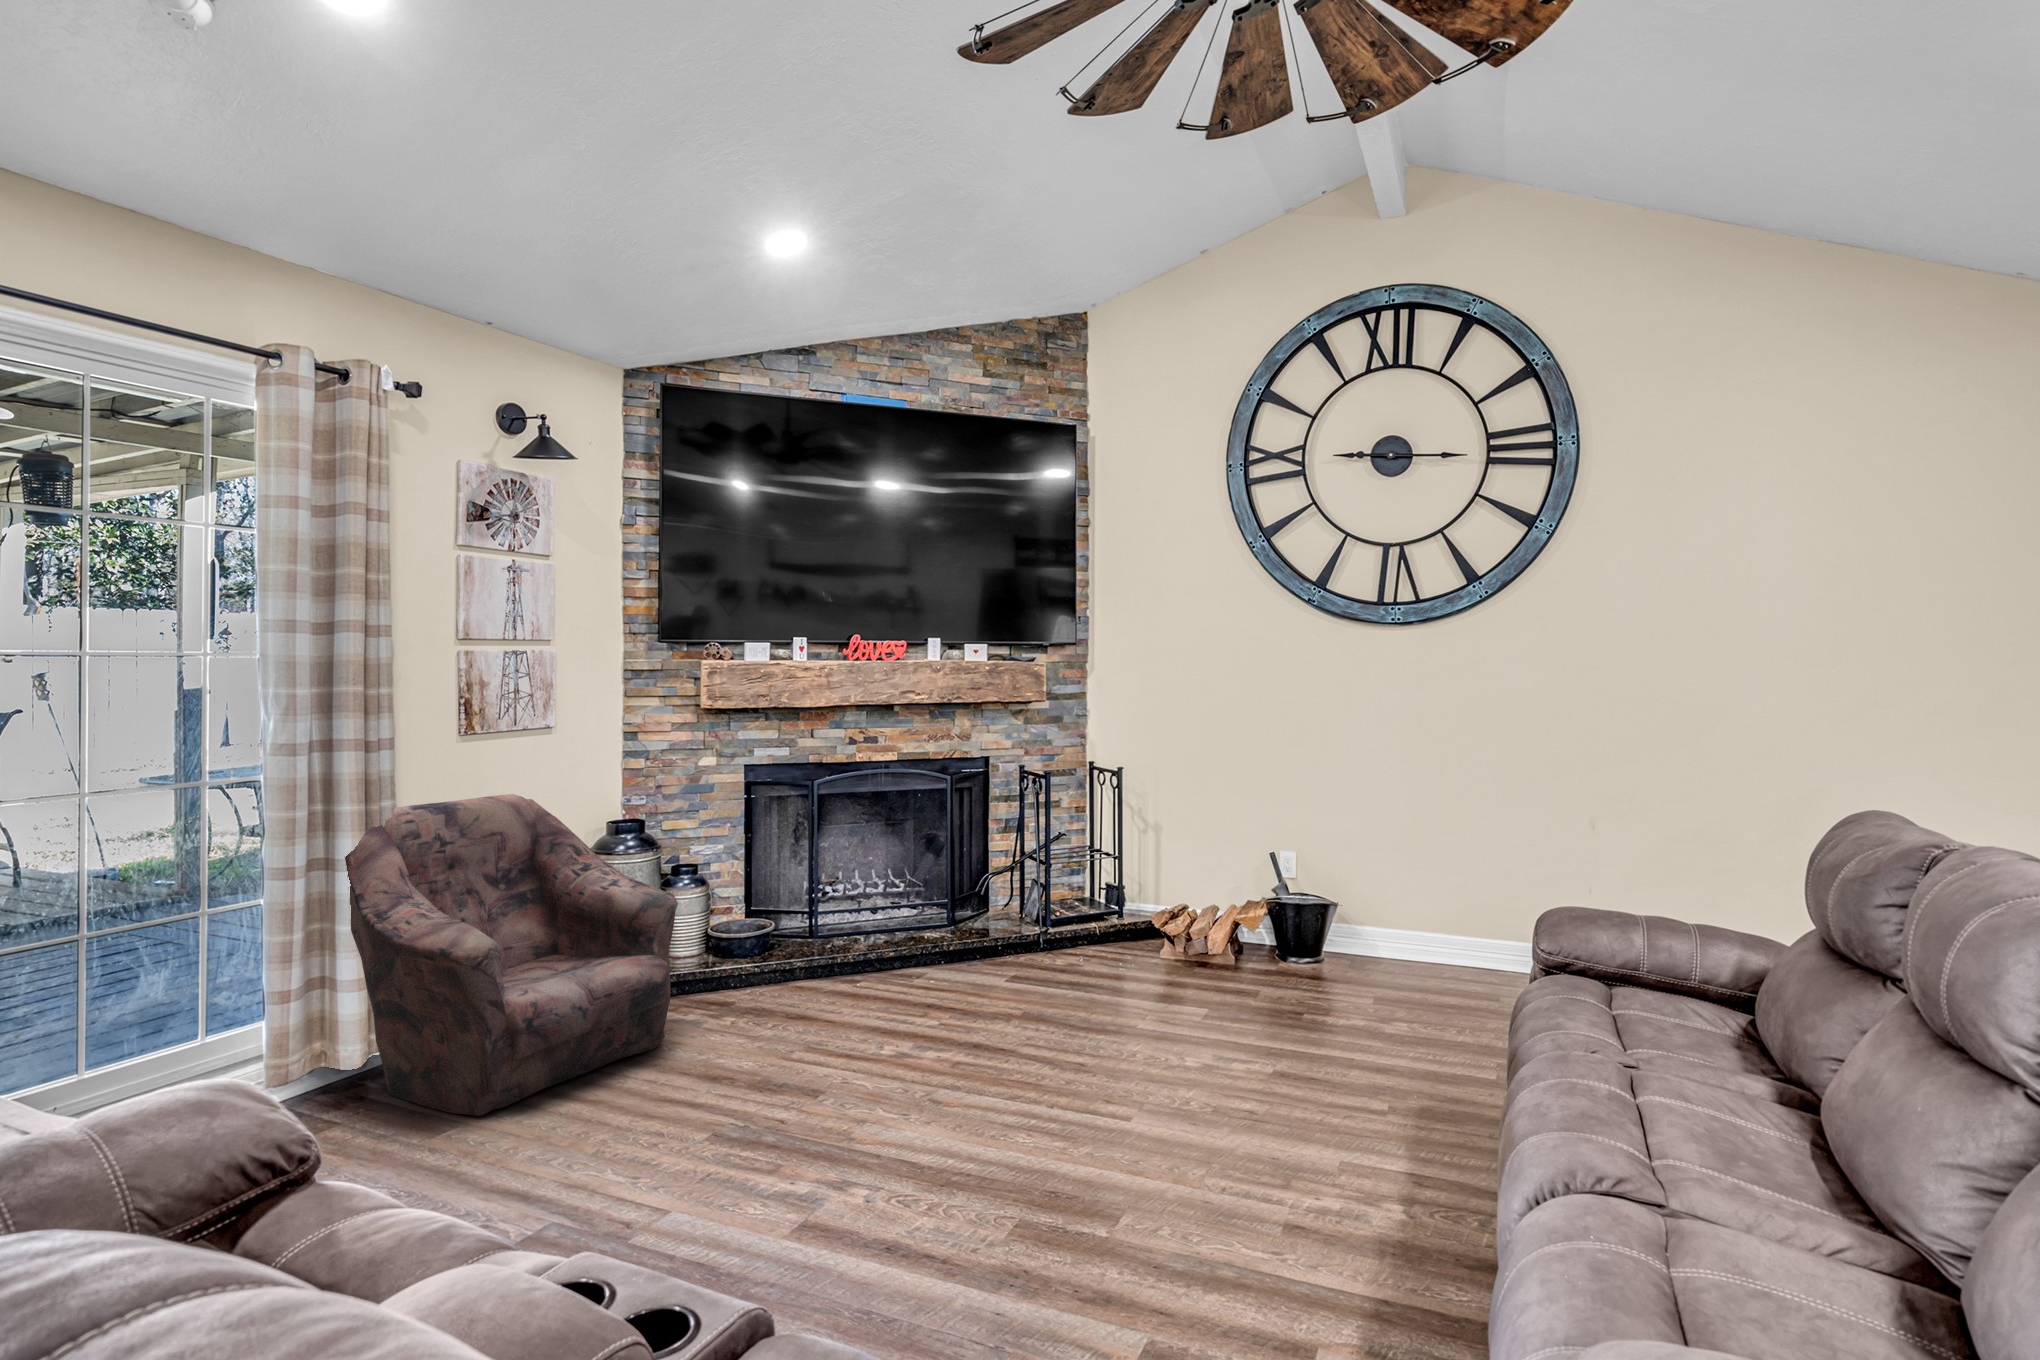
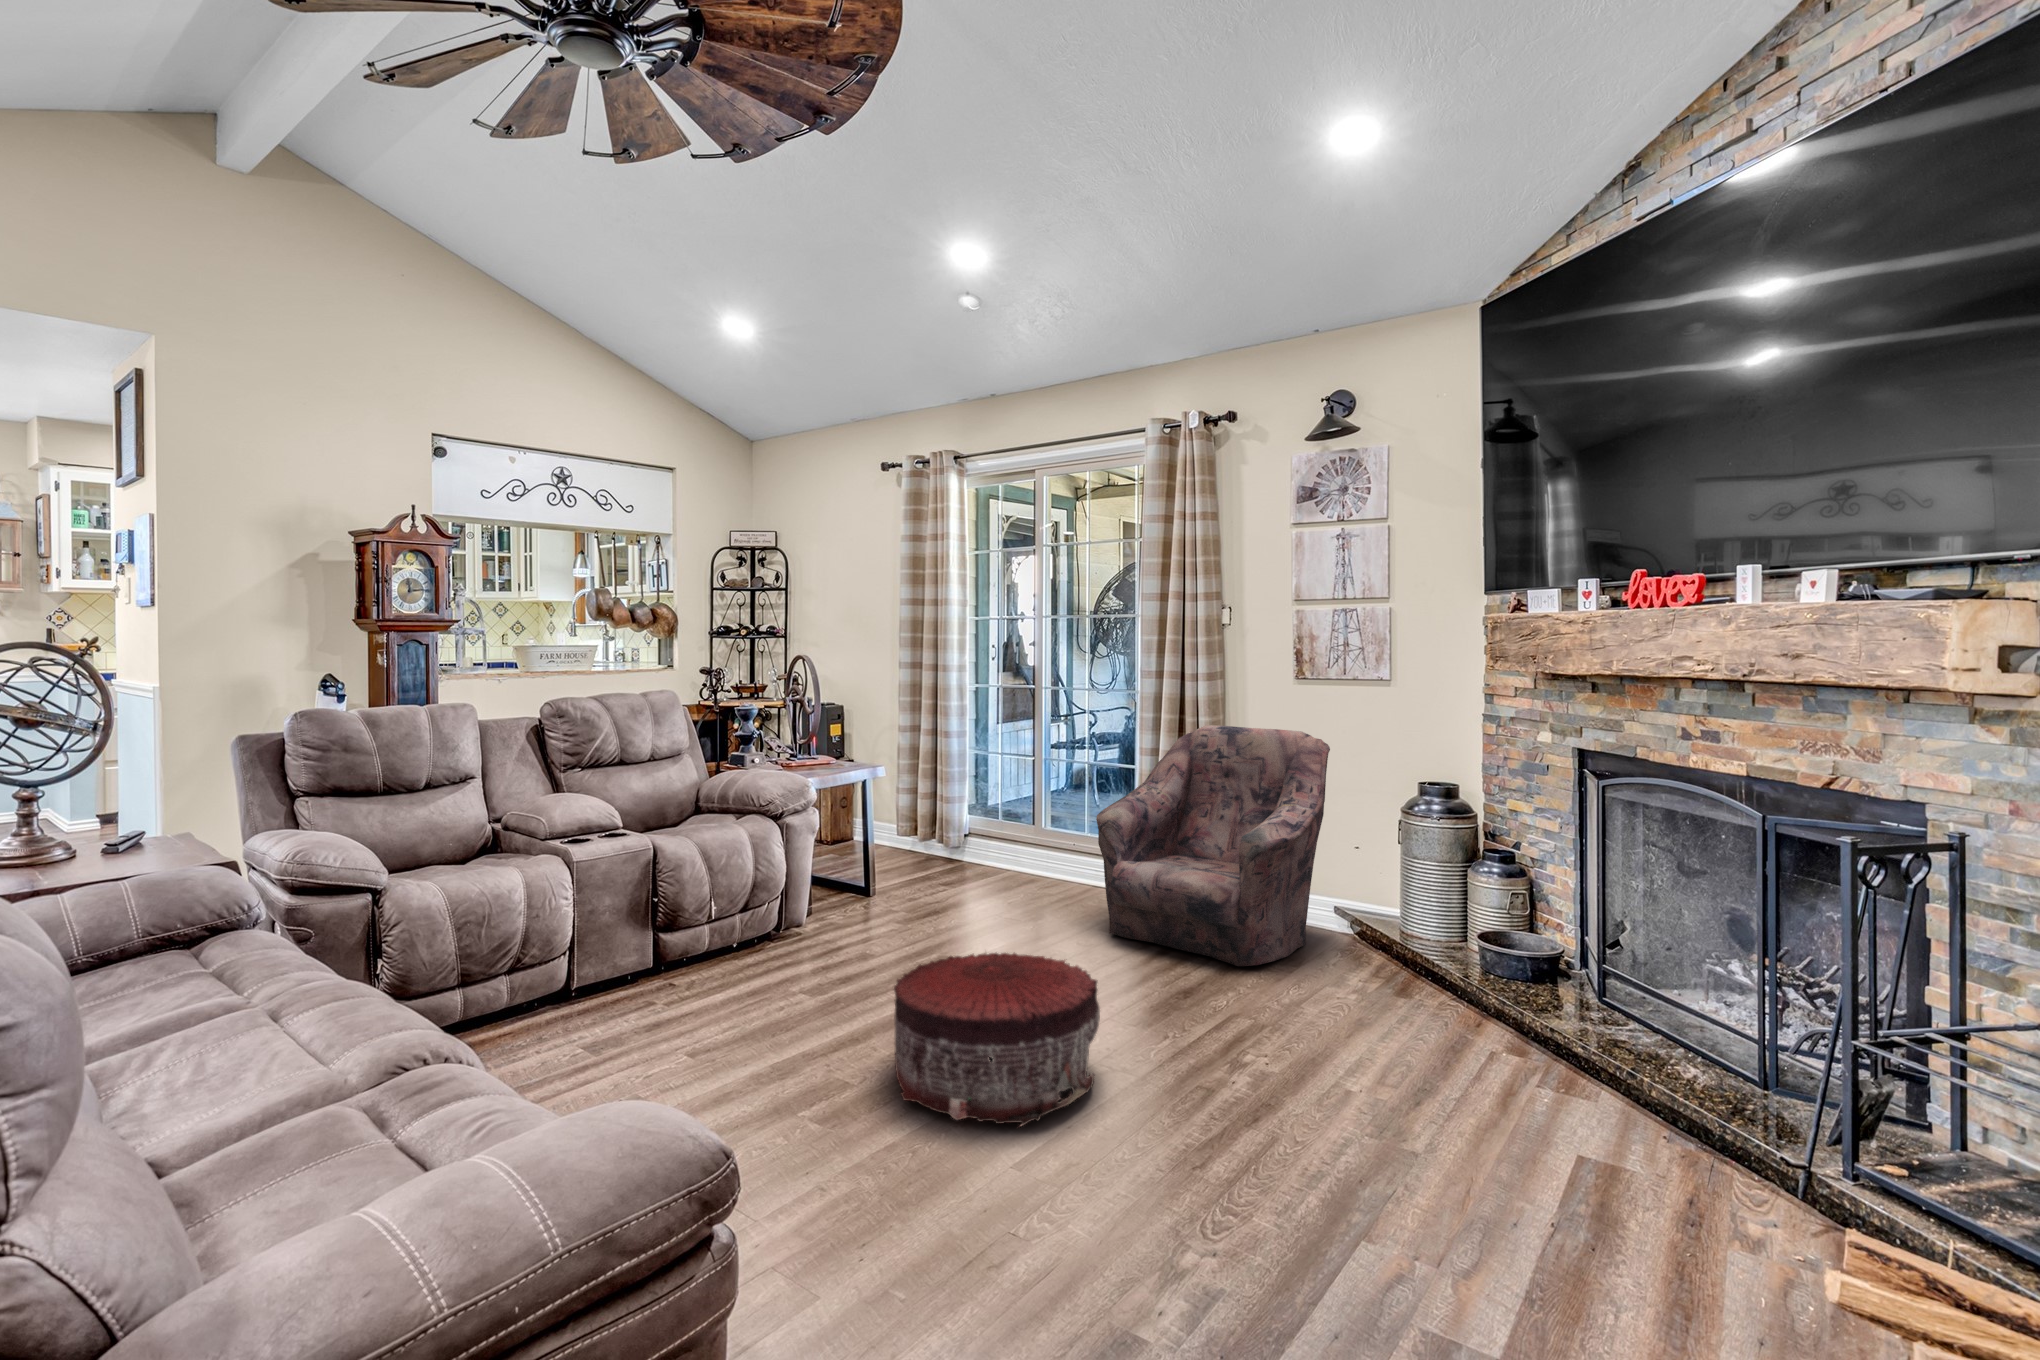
pouf: none [837,1004,1060,1199] -> present [894,953,1100,1126]

